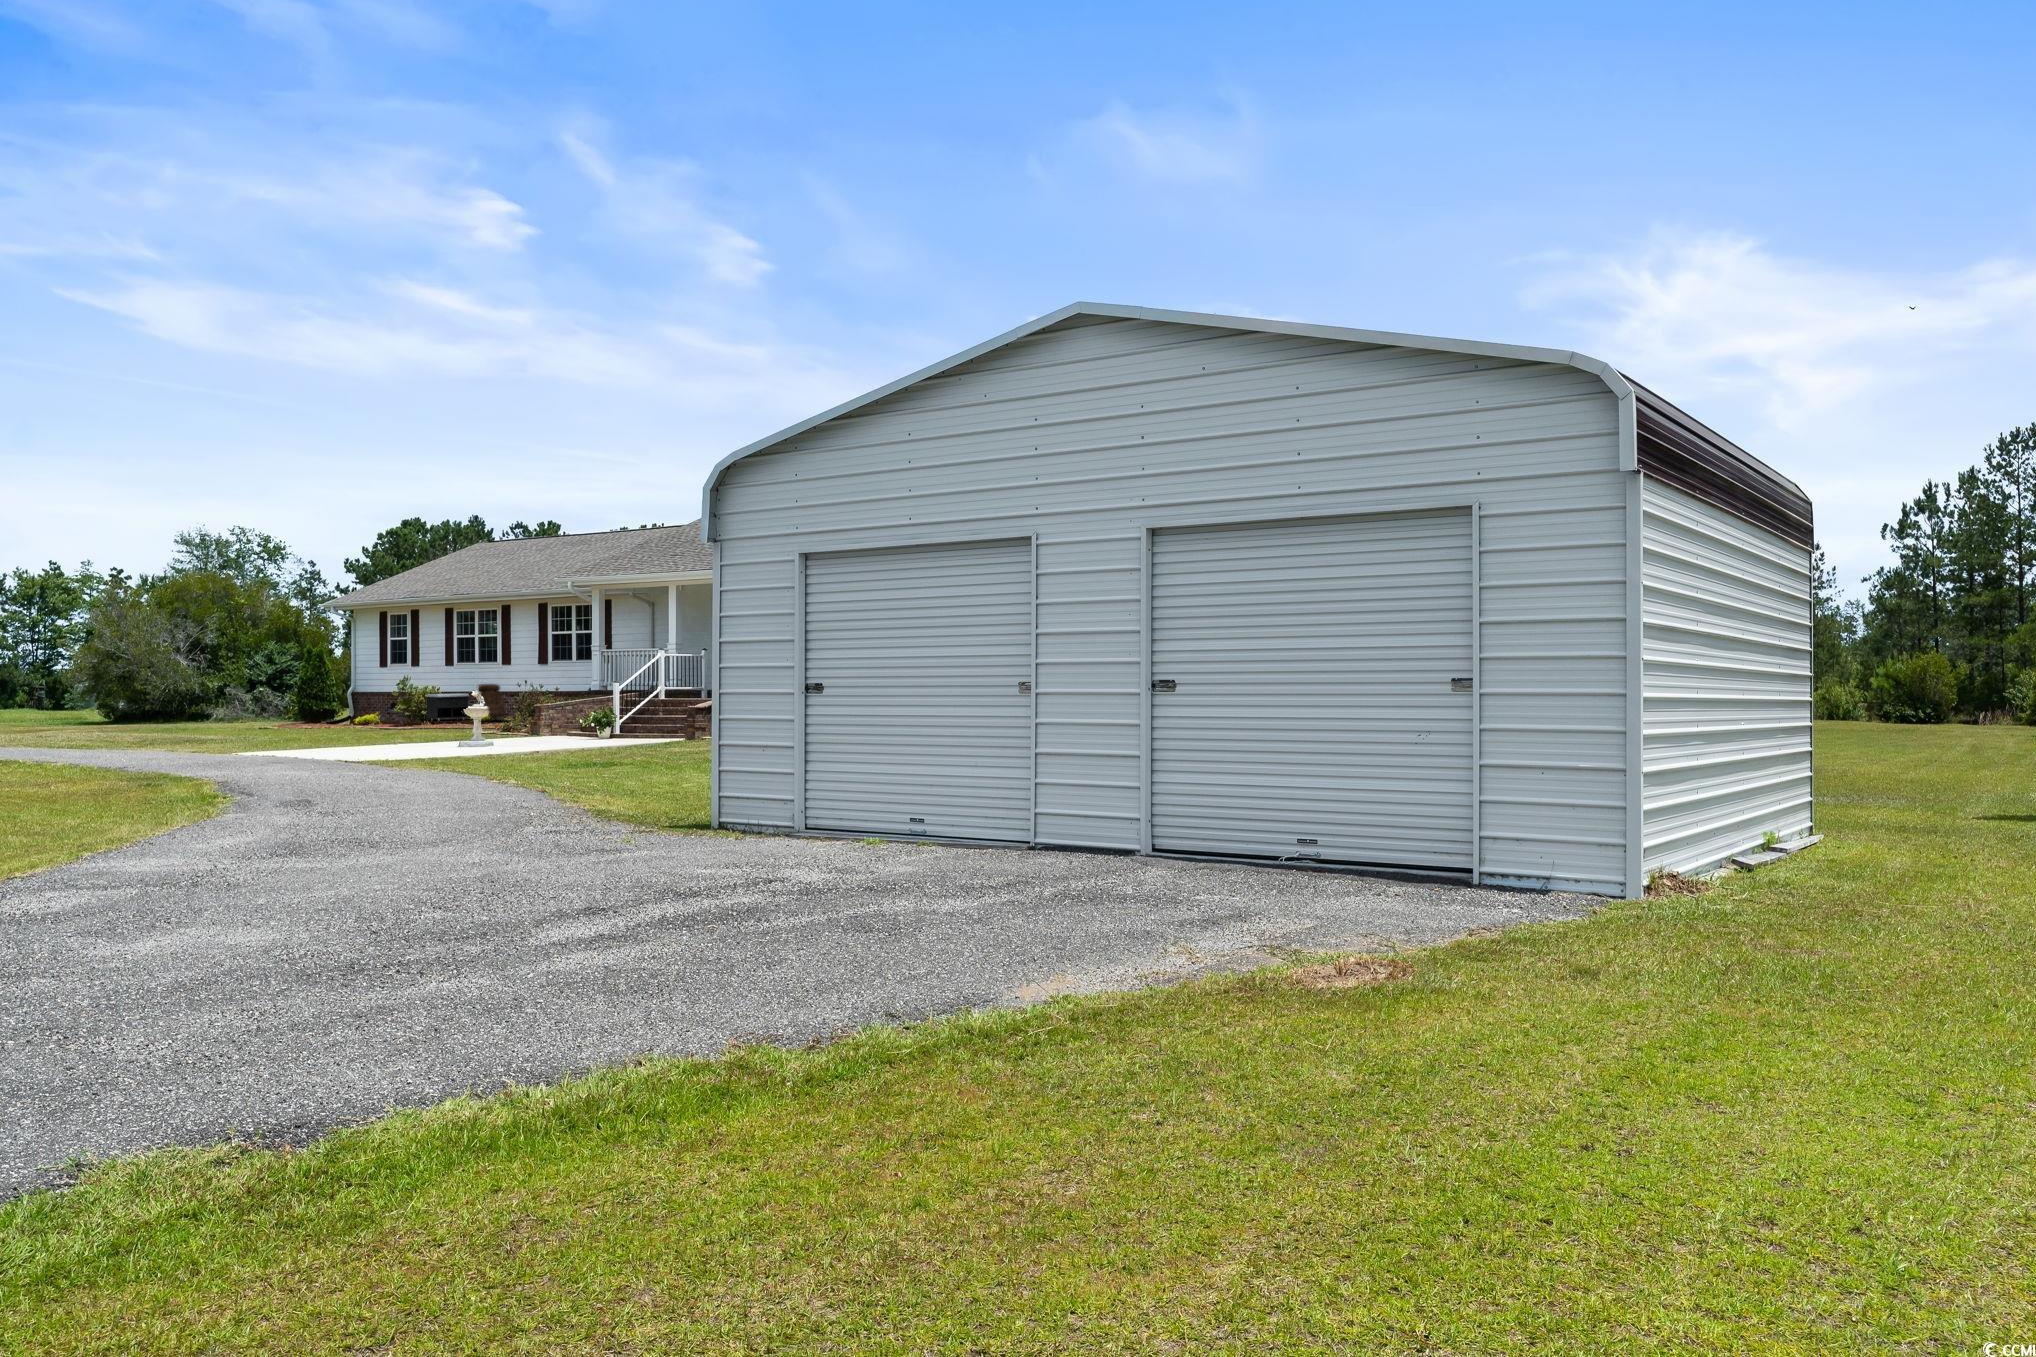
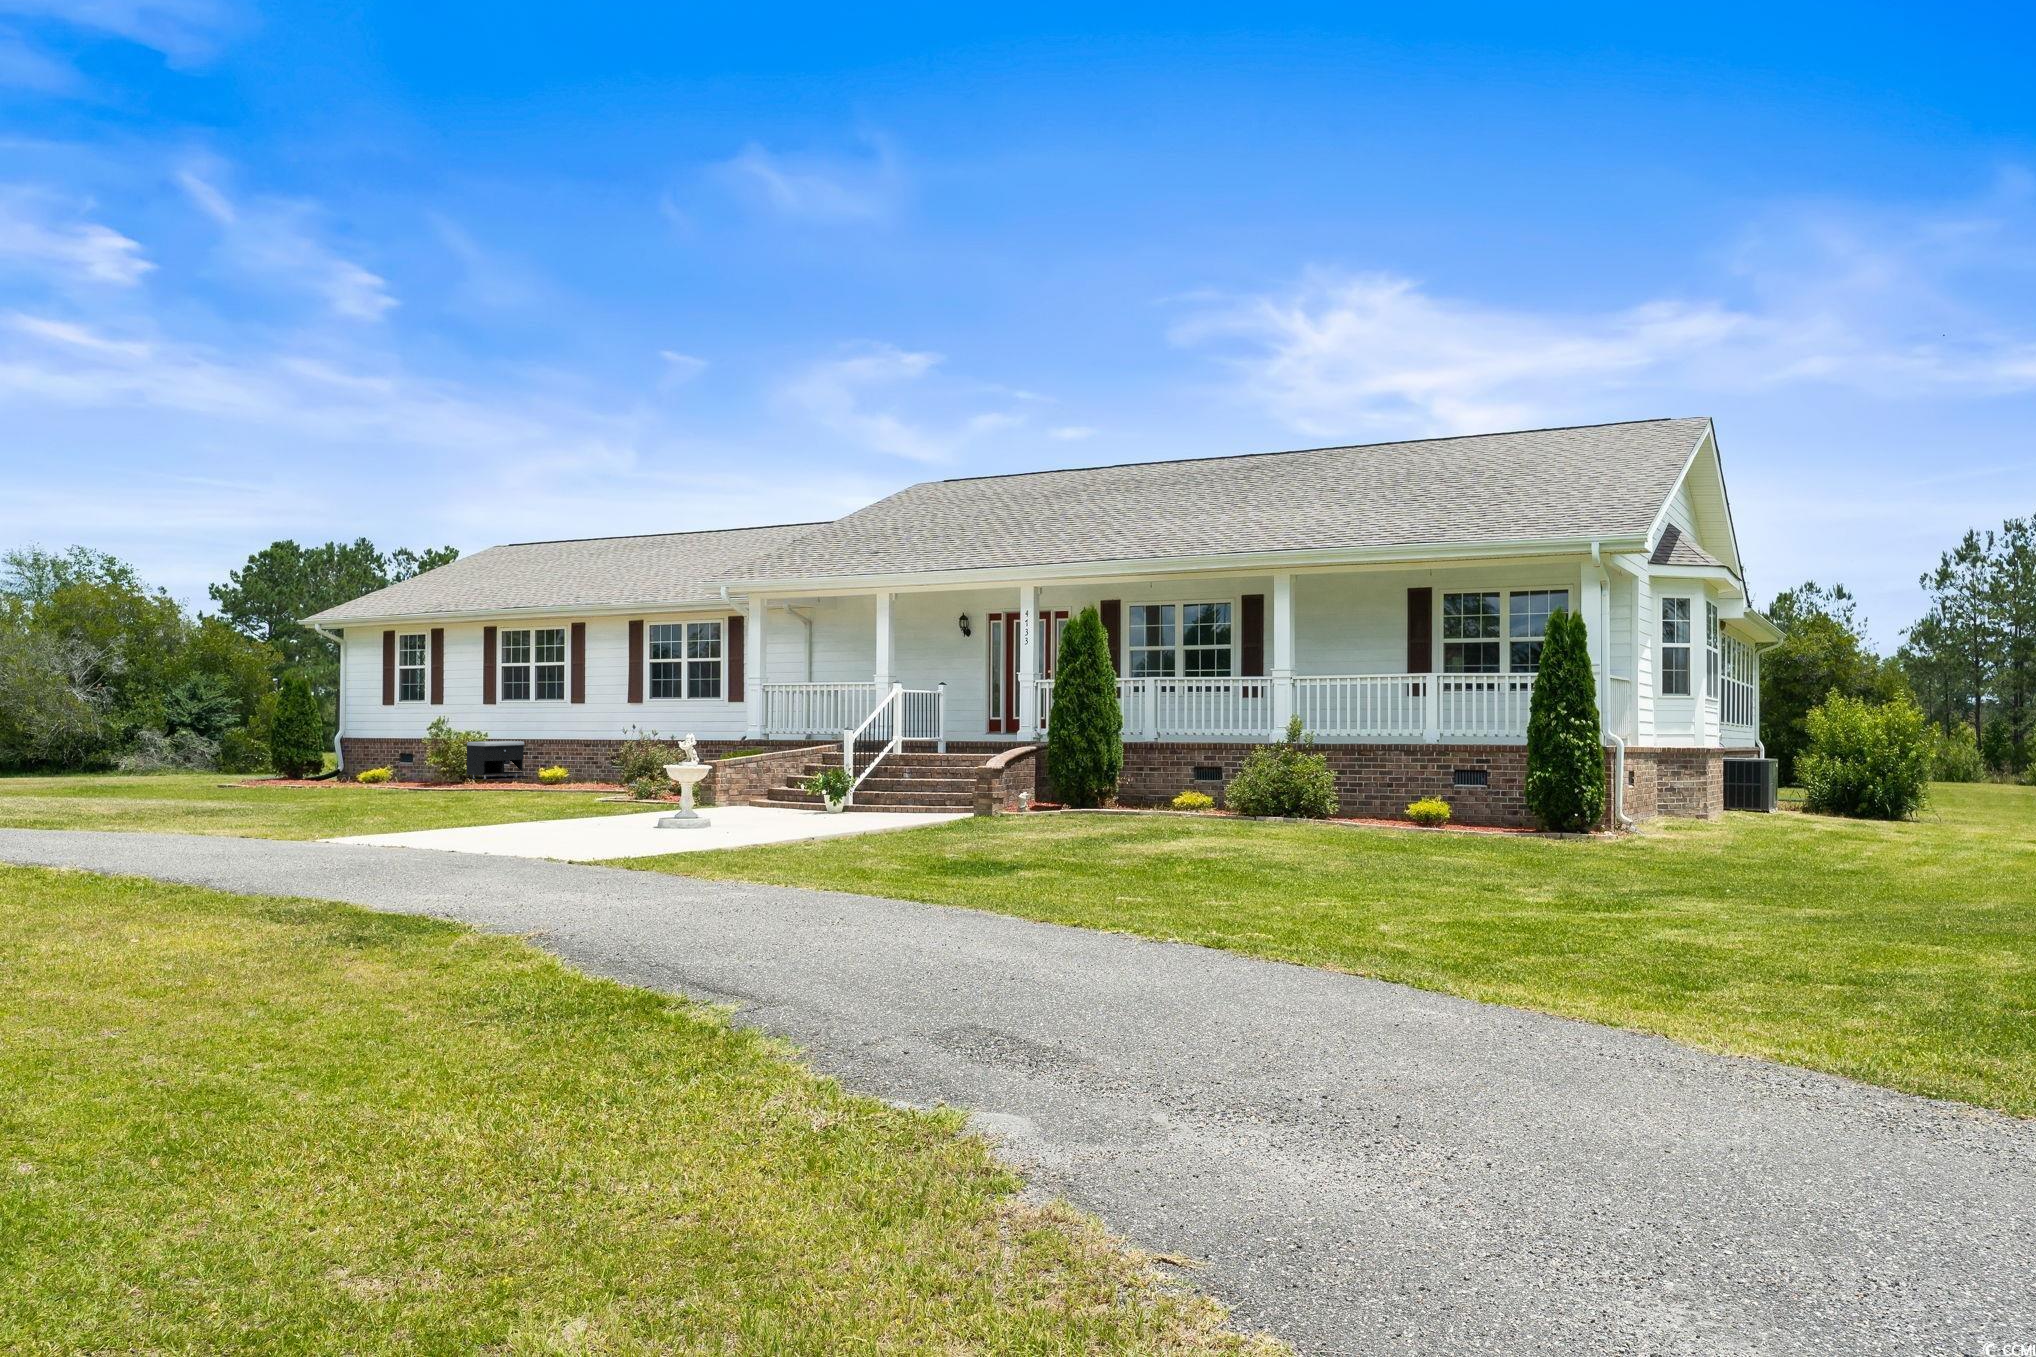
lounge chair: present [477,684,506,721] -> none [540,728,587,782]

